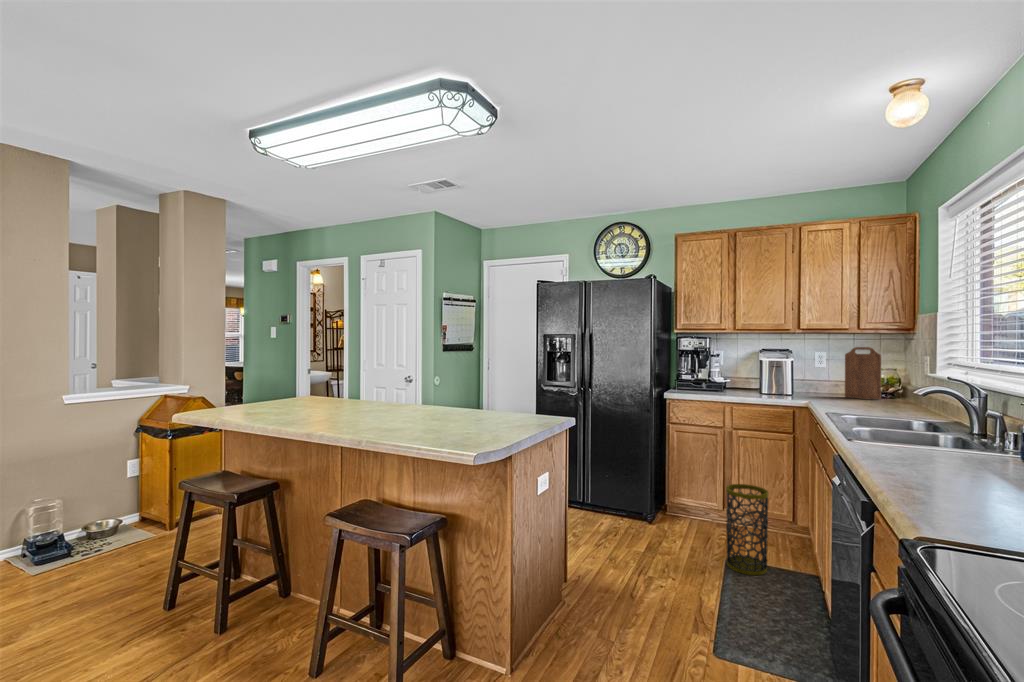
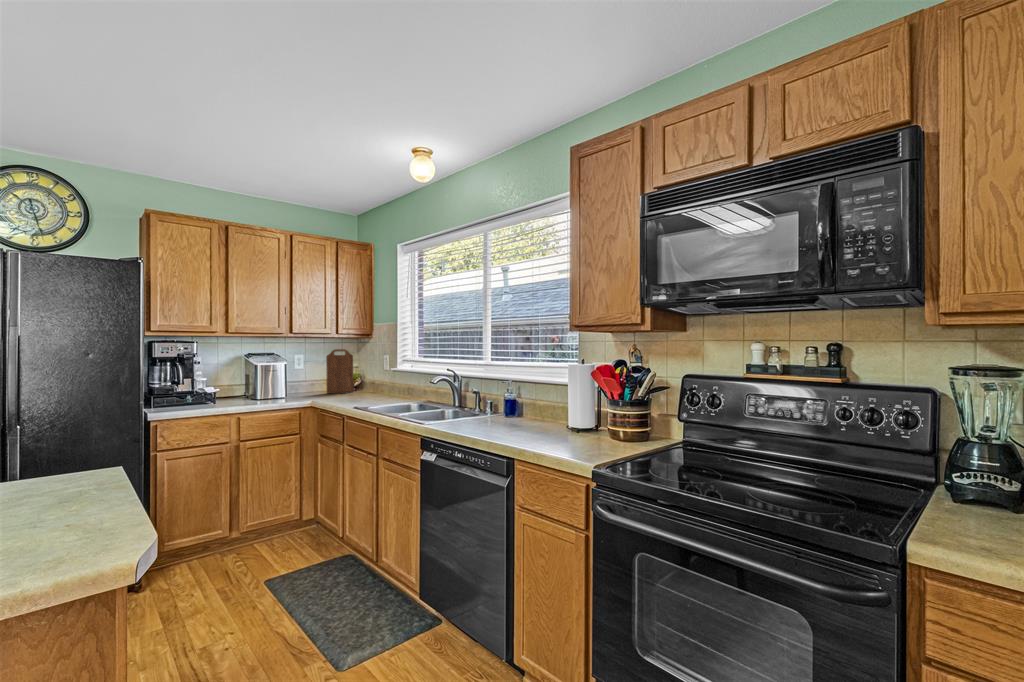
trash can: present [726,484,769,575] -> none [265,492,308,588]

